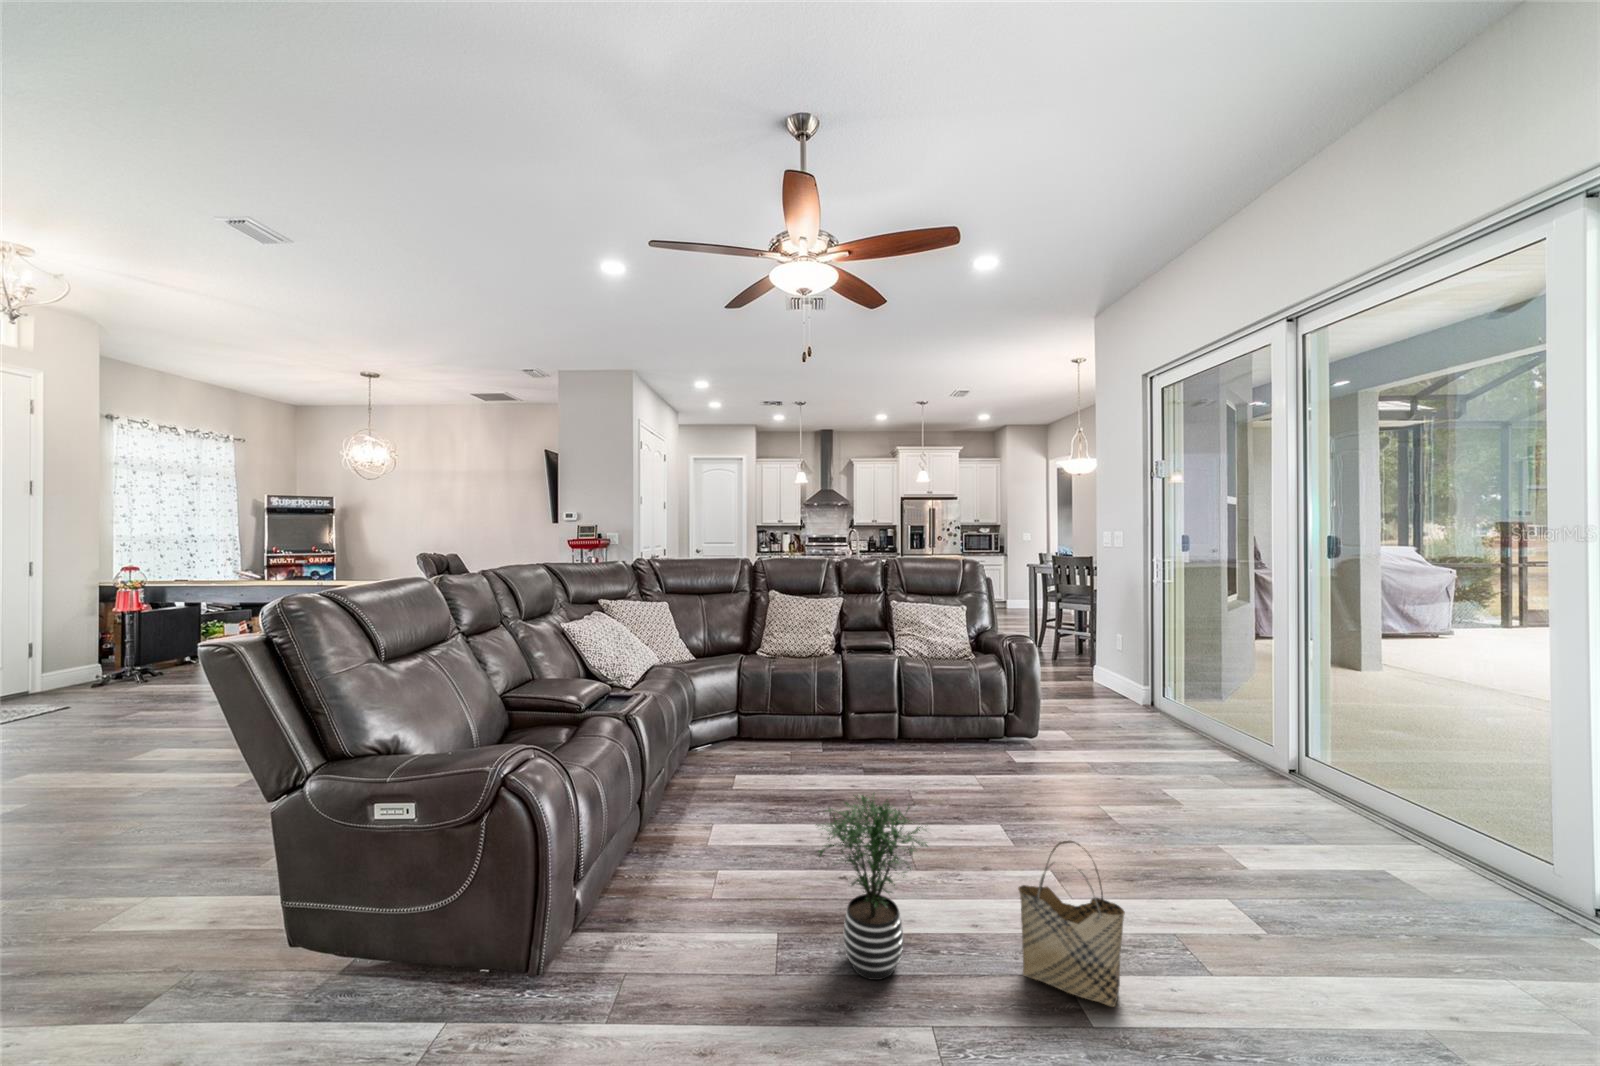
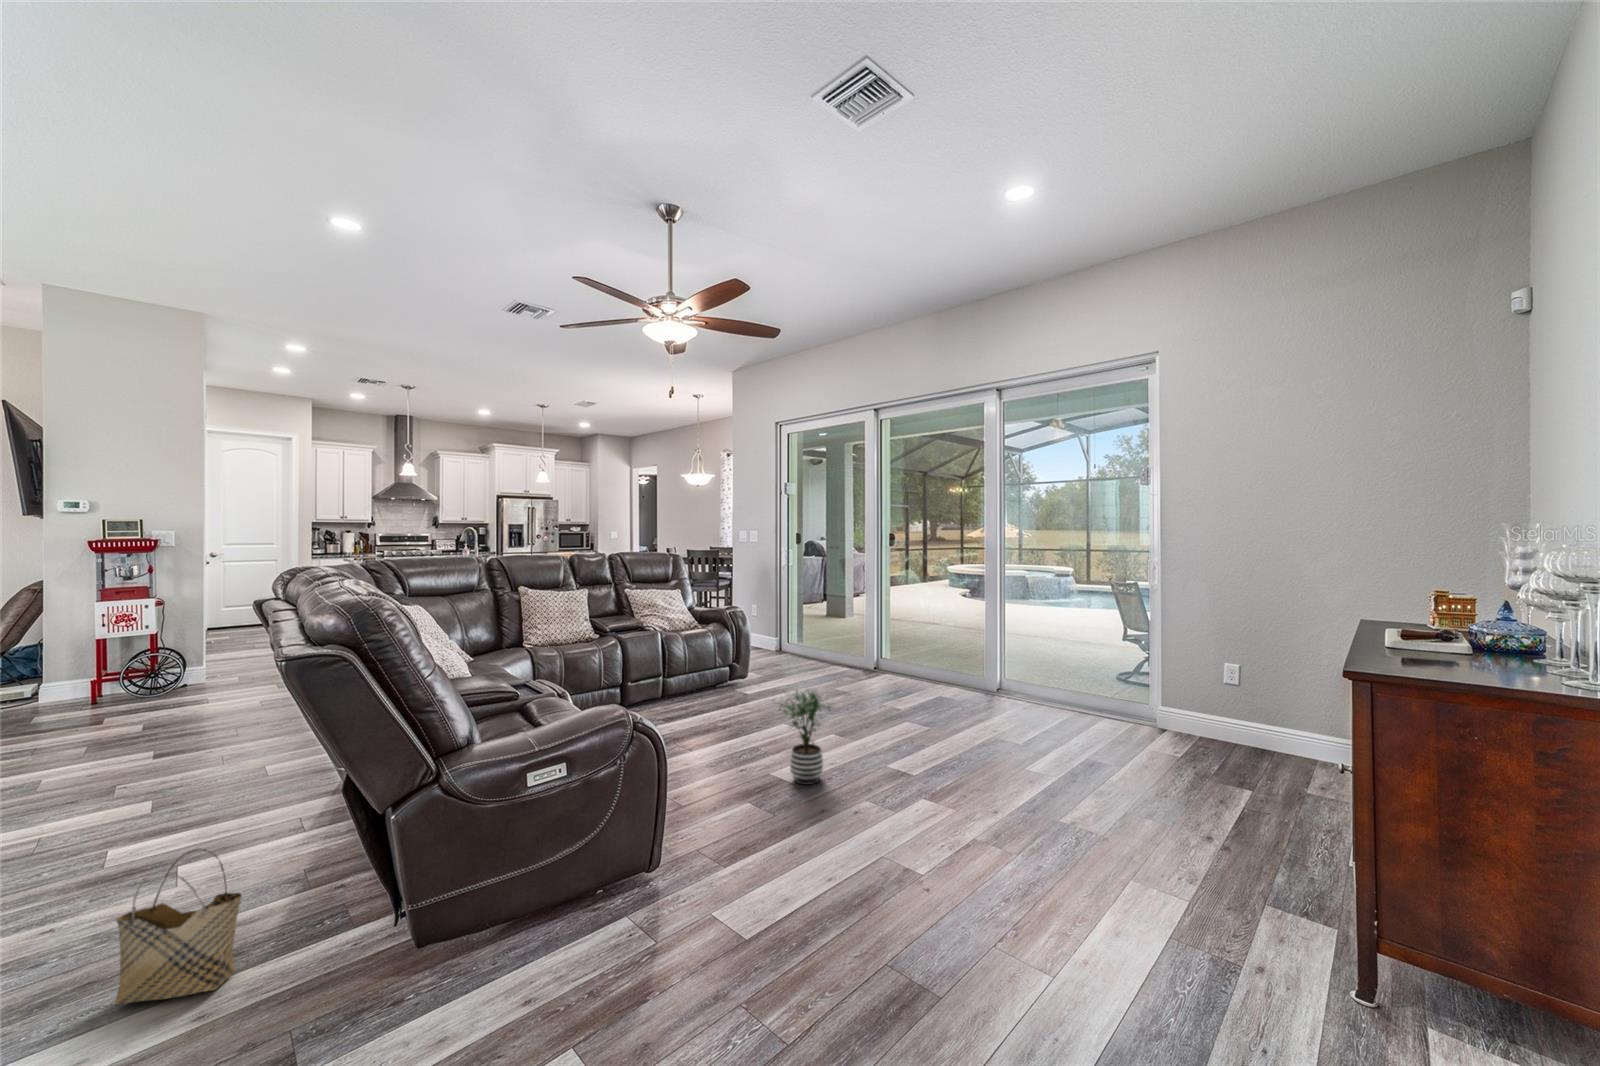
woven basket: present [1018,841,1125,1007] -> present [114,849,242,1005]

